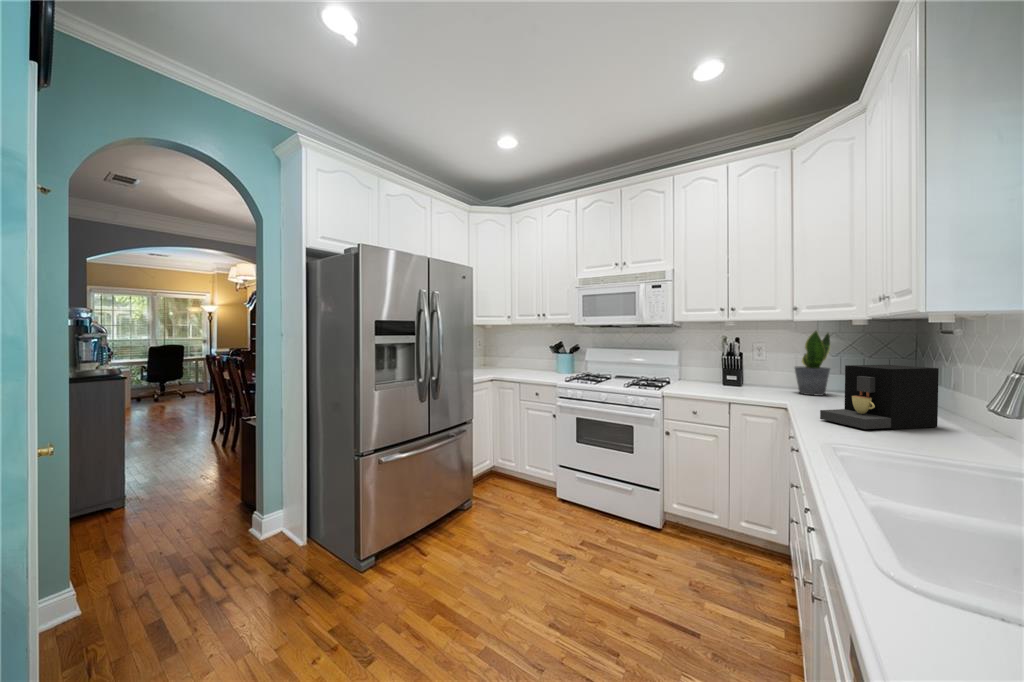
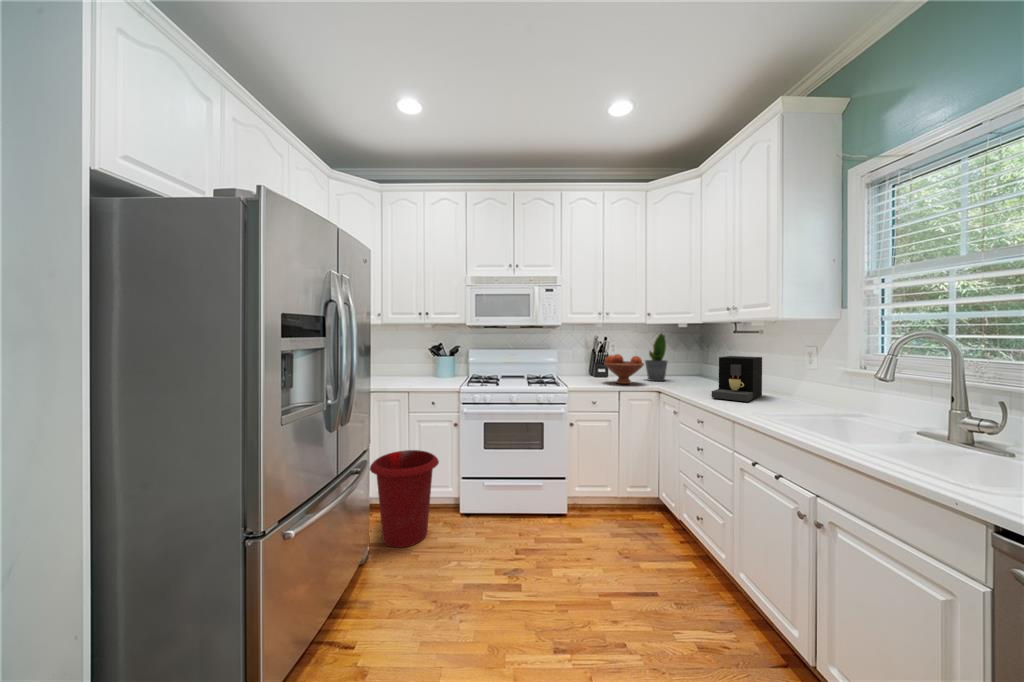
fruit bowl: none [719,357,776,394] -> present [604,354,644,384]
waste bin: none [477,433,533,511] -> present [370,450,439,548]

